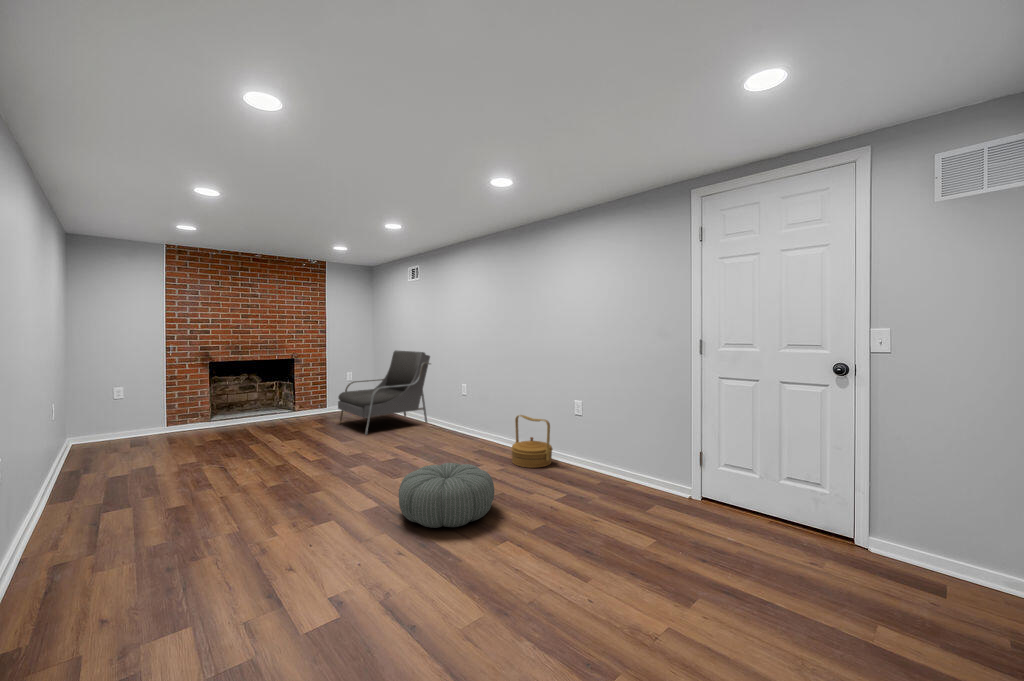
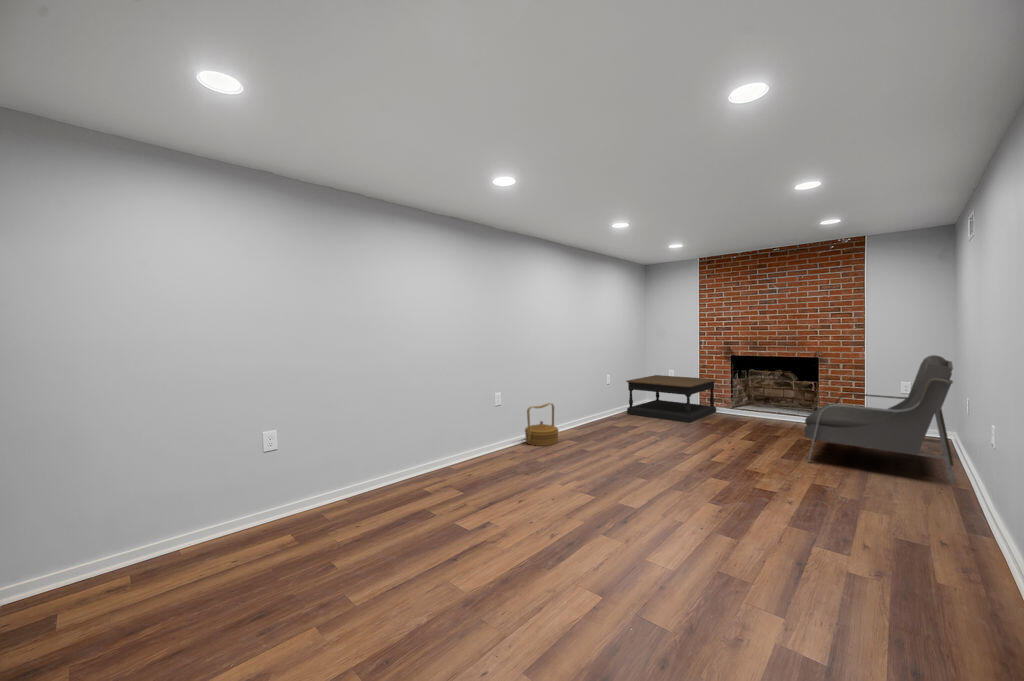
coffee table: none [83,391,206,460] -> present [626,375,716,423]
woven basket: present [511,415,553,468] -> present [525,403,559,446]
pouf: present [399,463,494,528] -> none [551,483,664,564]

